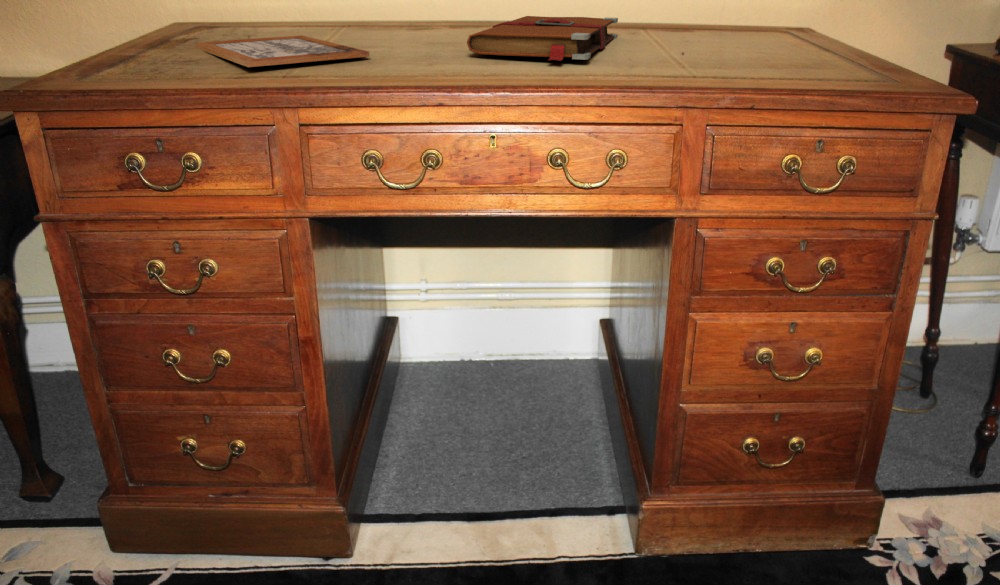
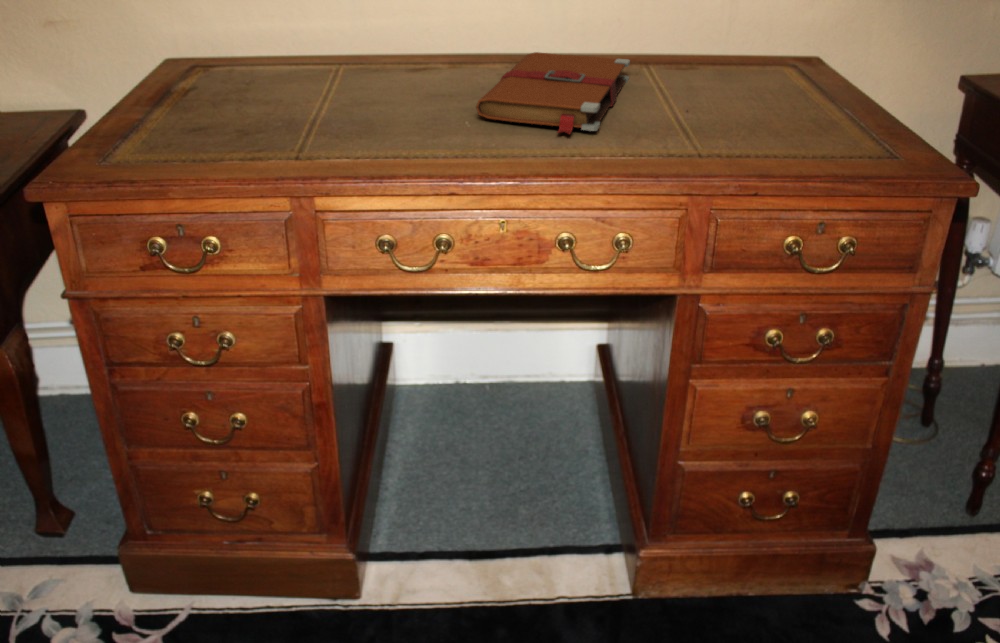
picture frame: present [195,35,370,67] -> none [198,78,378,146]

